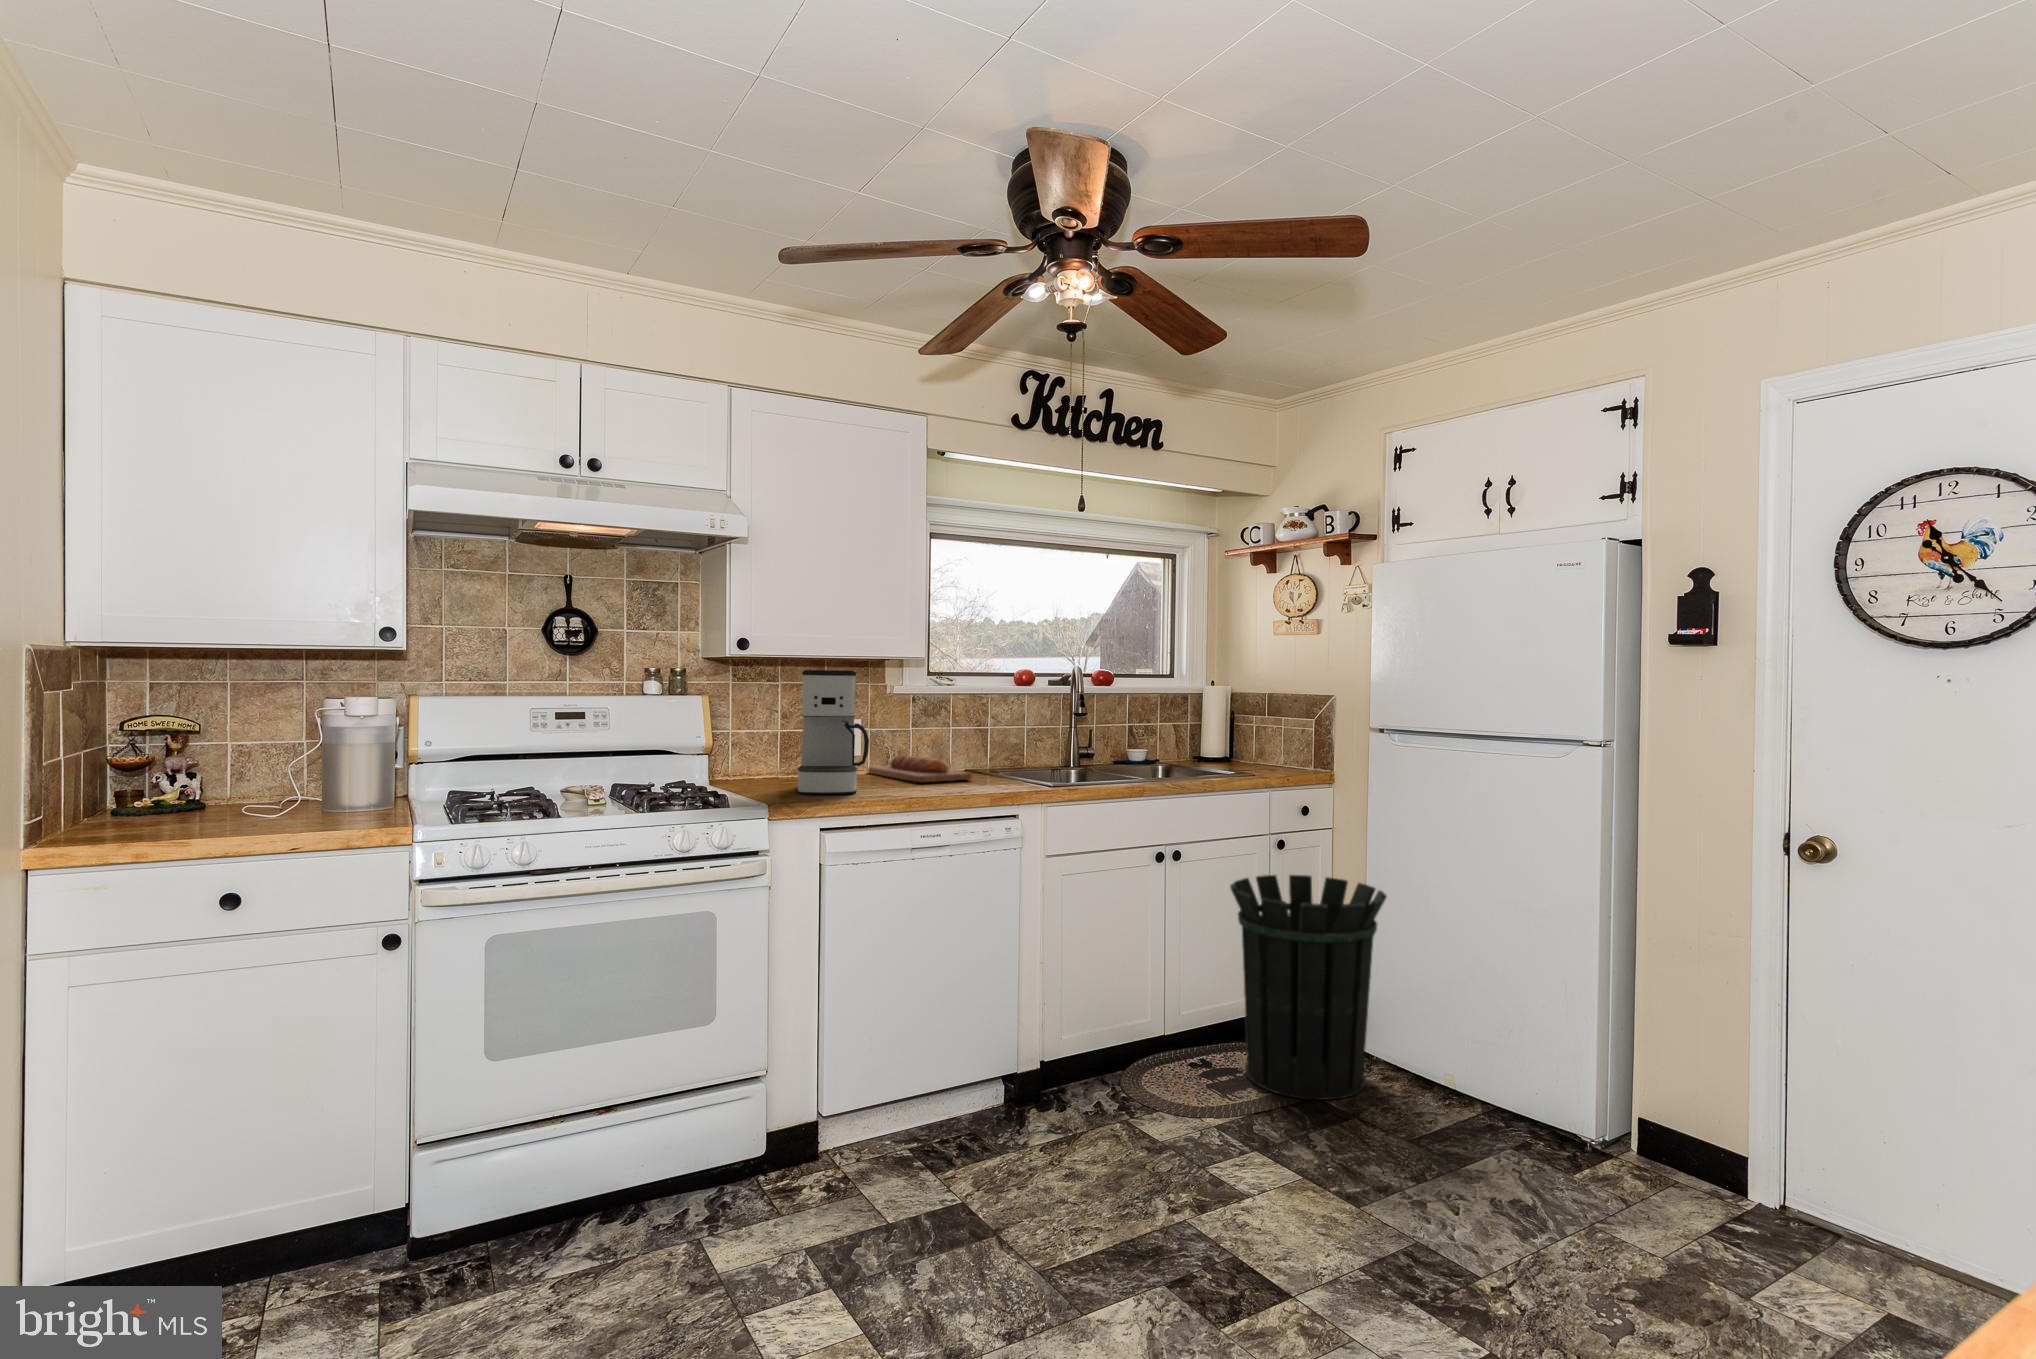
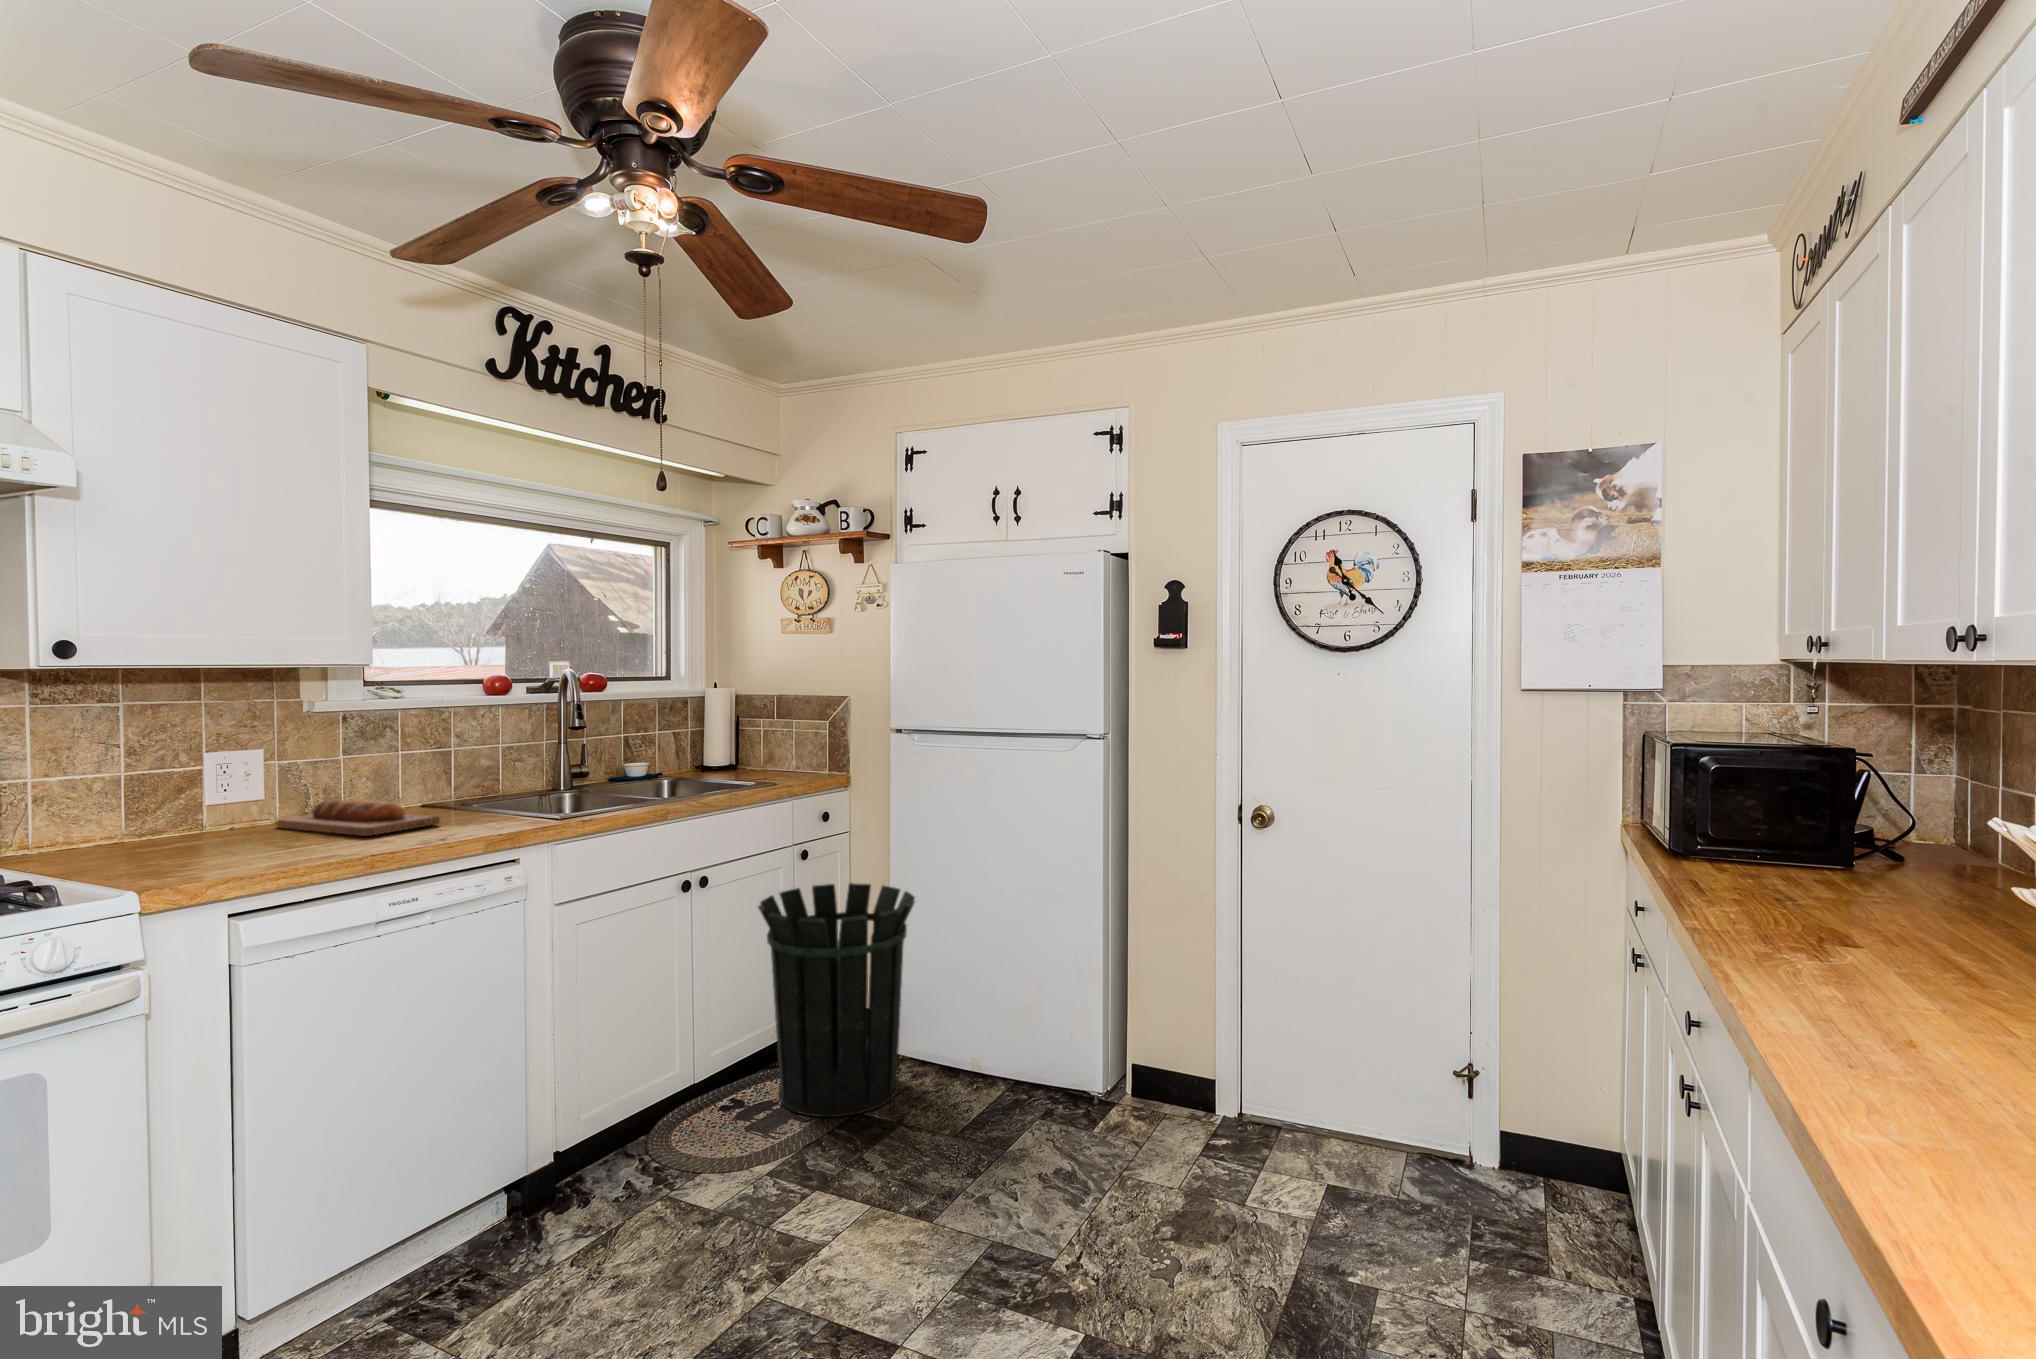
coffee maker: present [797,670,869,794] -> none [177,697,294,875]

